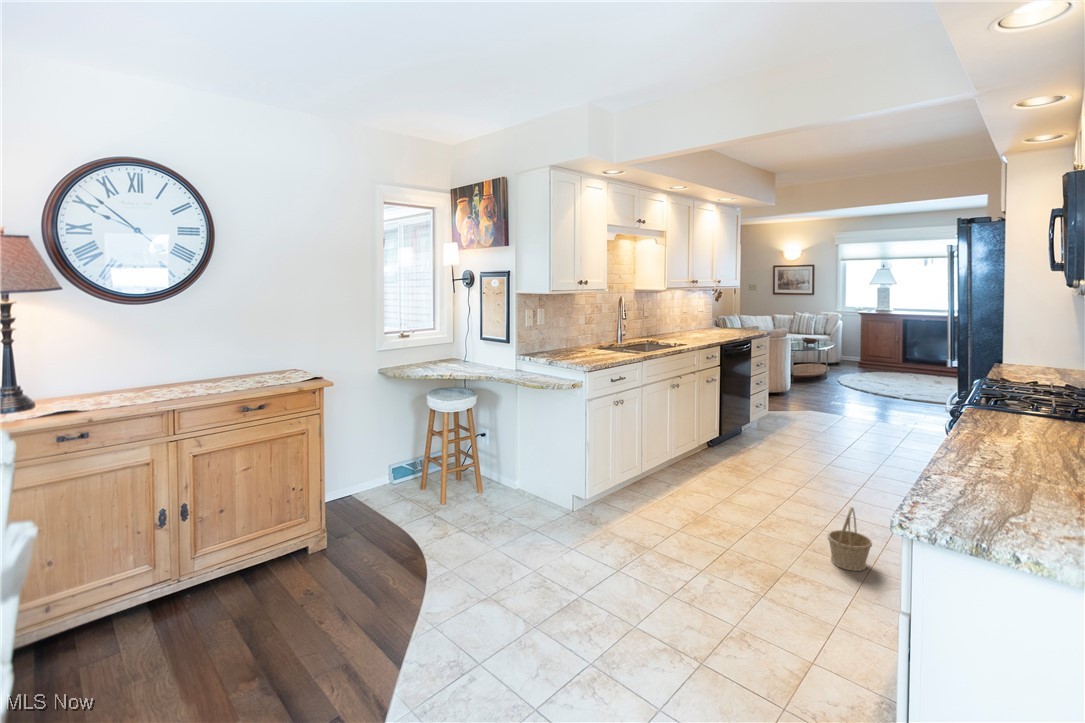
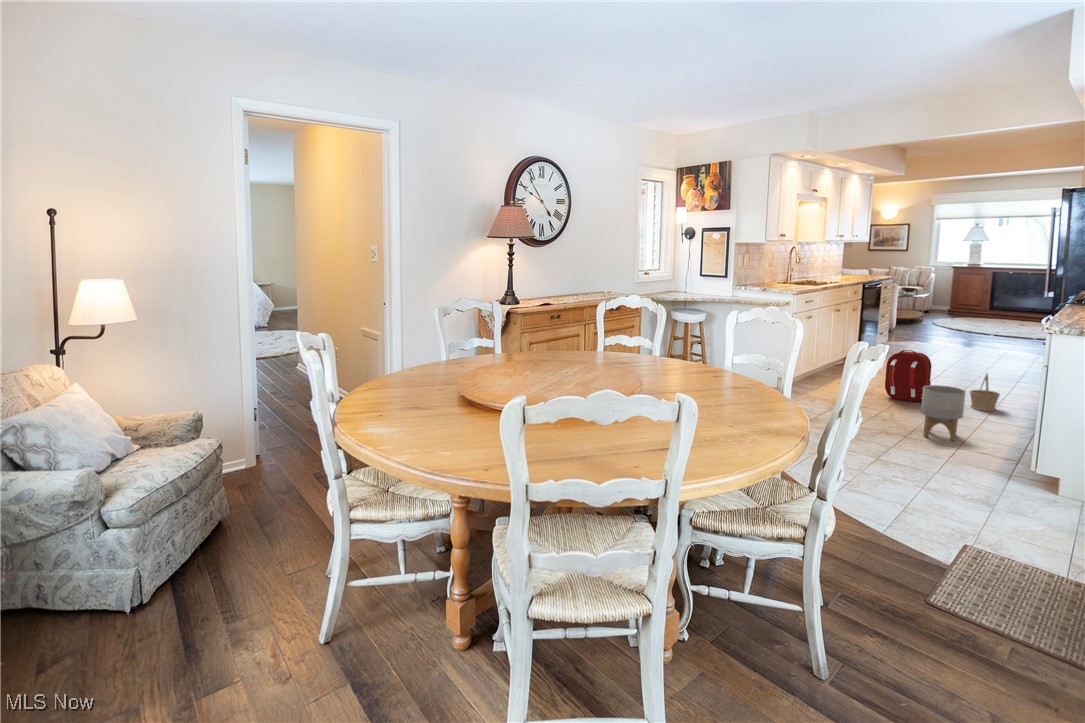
backpack: none [710,462,775,545] -> present [885,350,931,401]
planter: none [717,559,786,678] -> present [921,385,966,440]

